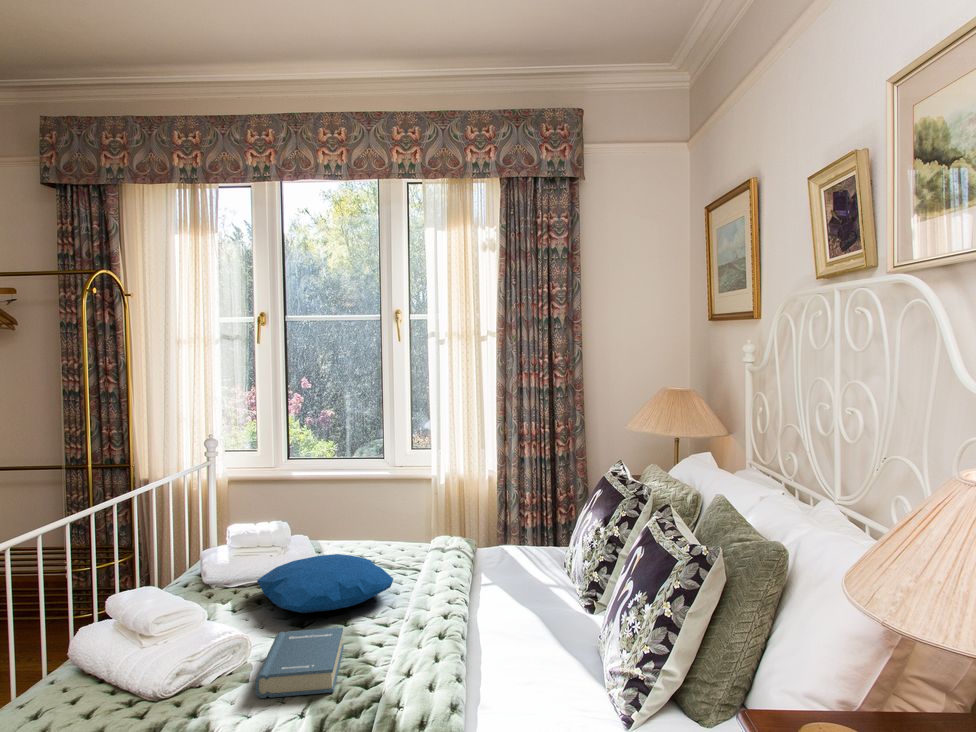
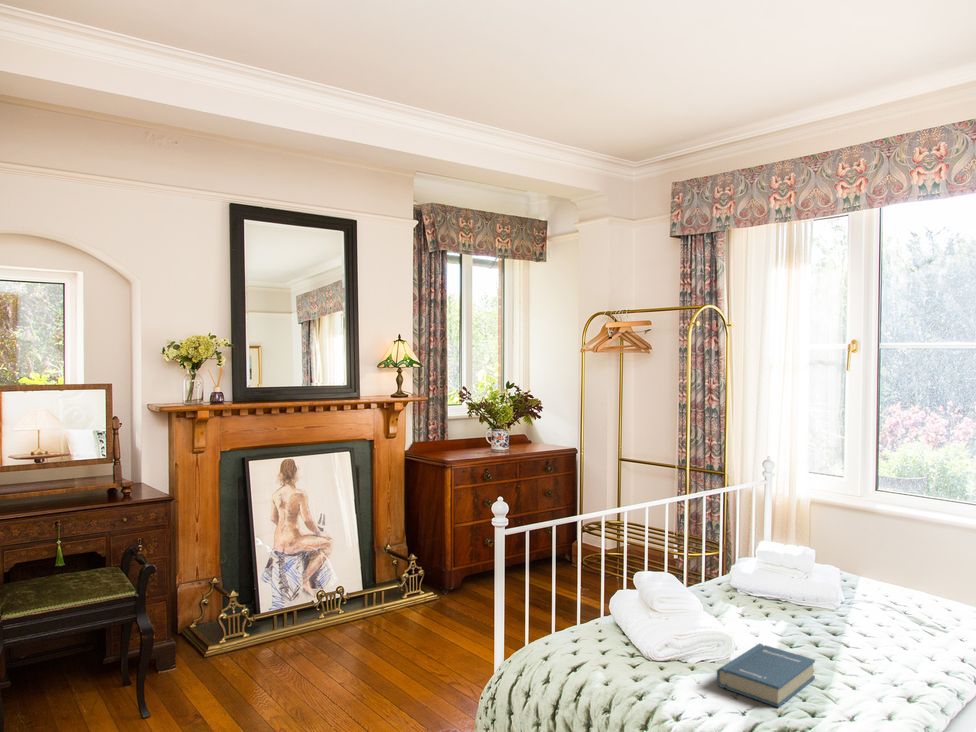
pillow: present [257,554,393,613] -> none [769,590,901,648]

